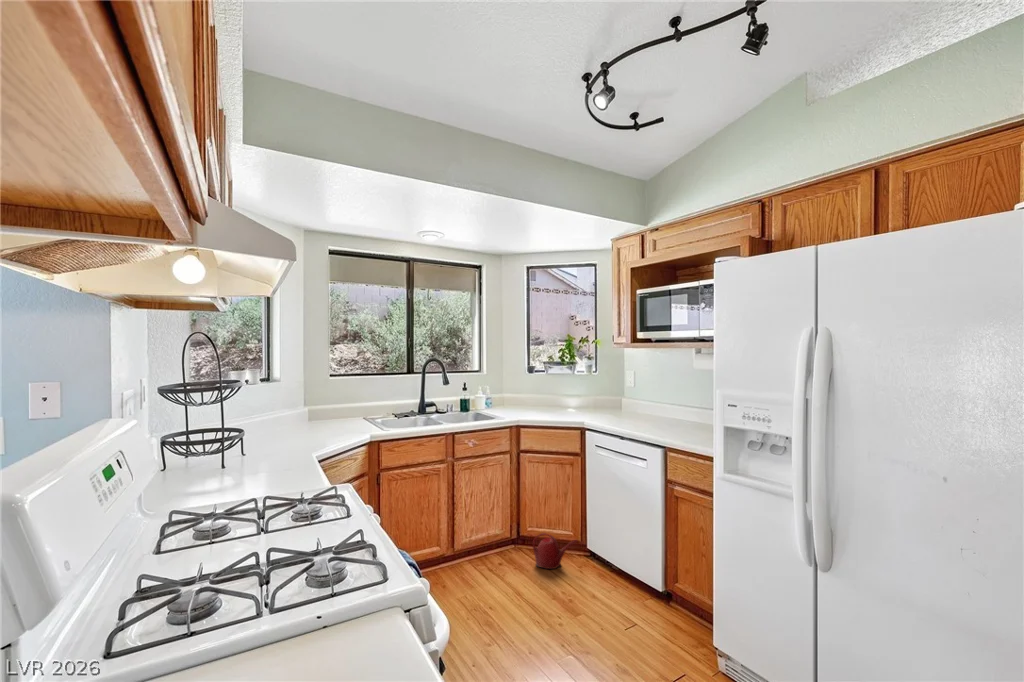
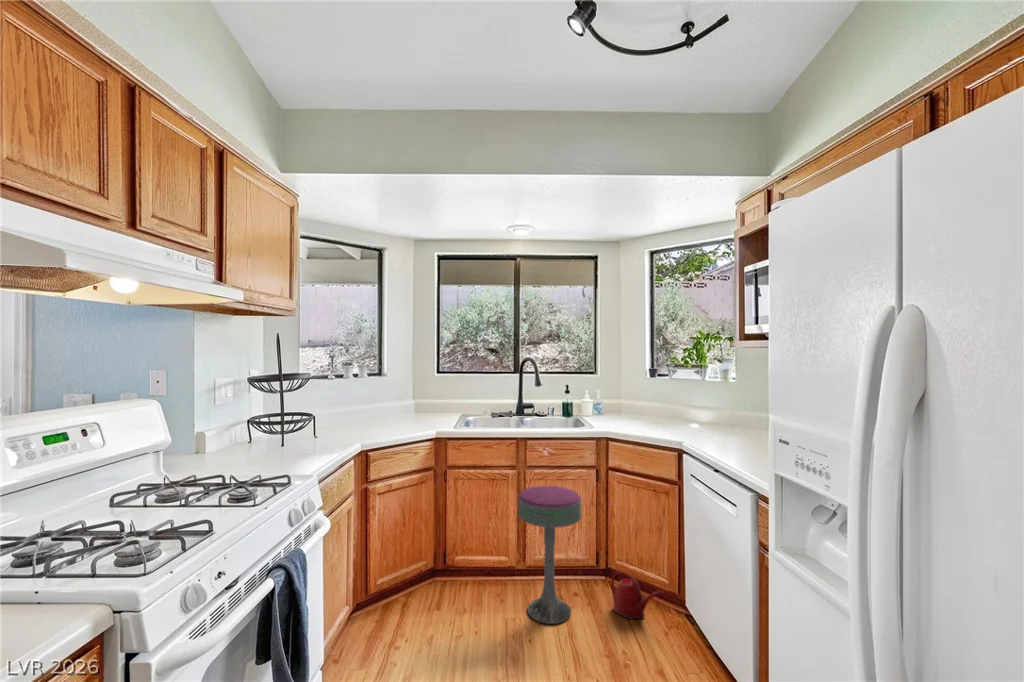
bar stool: none [461,473,517,592] -> present [518,486,581,624]

